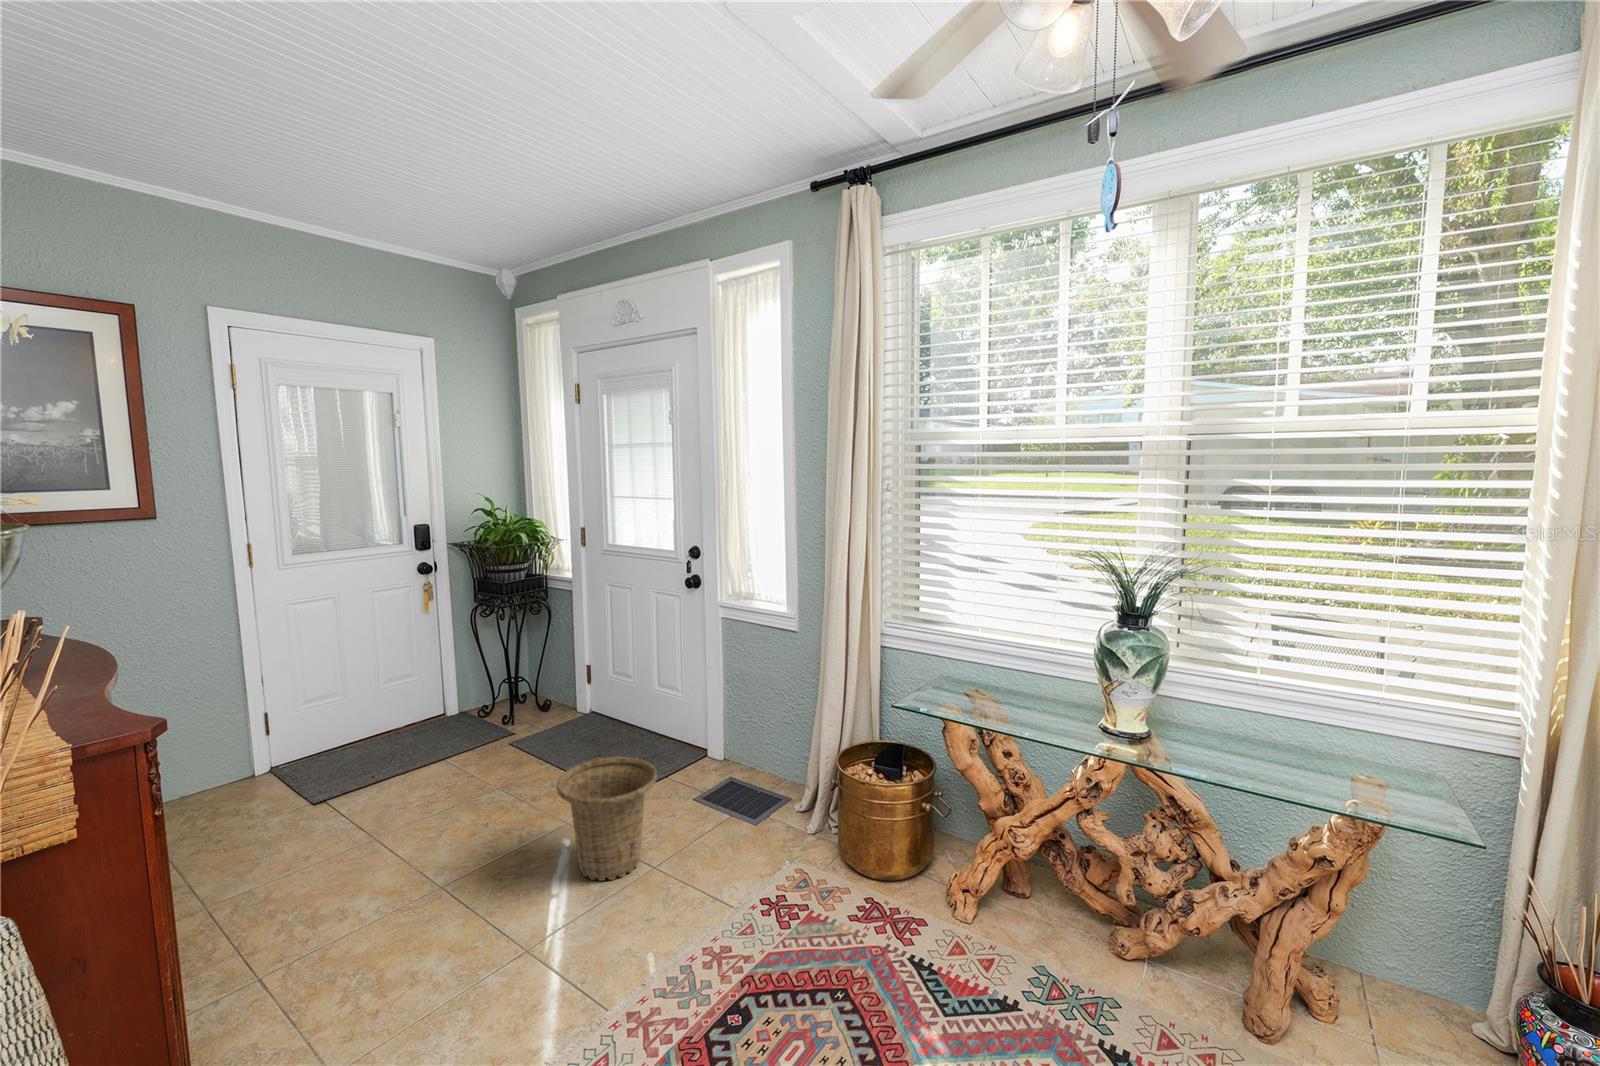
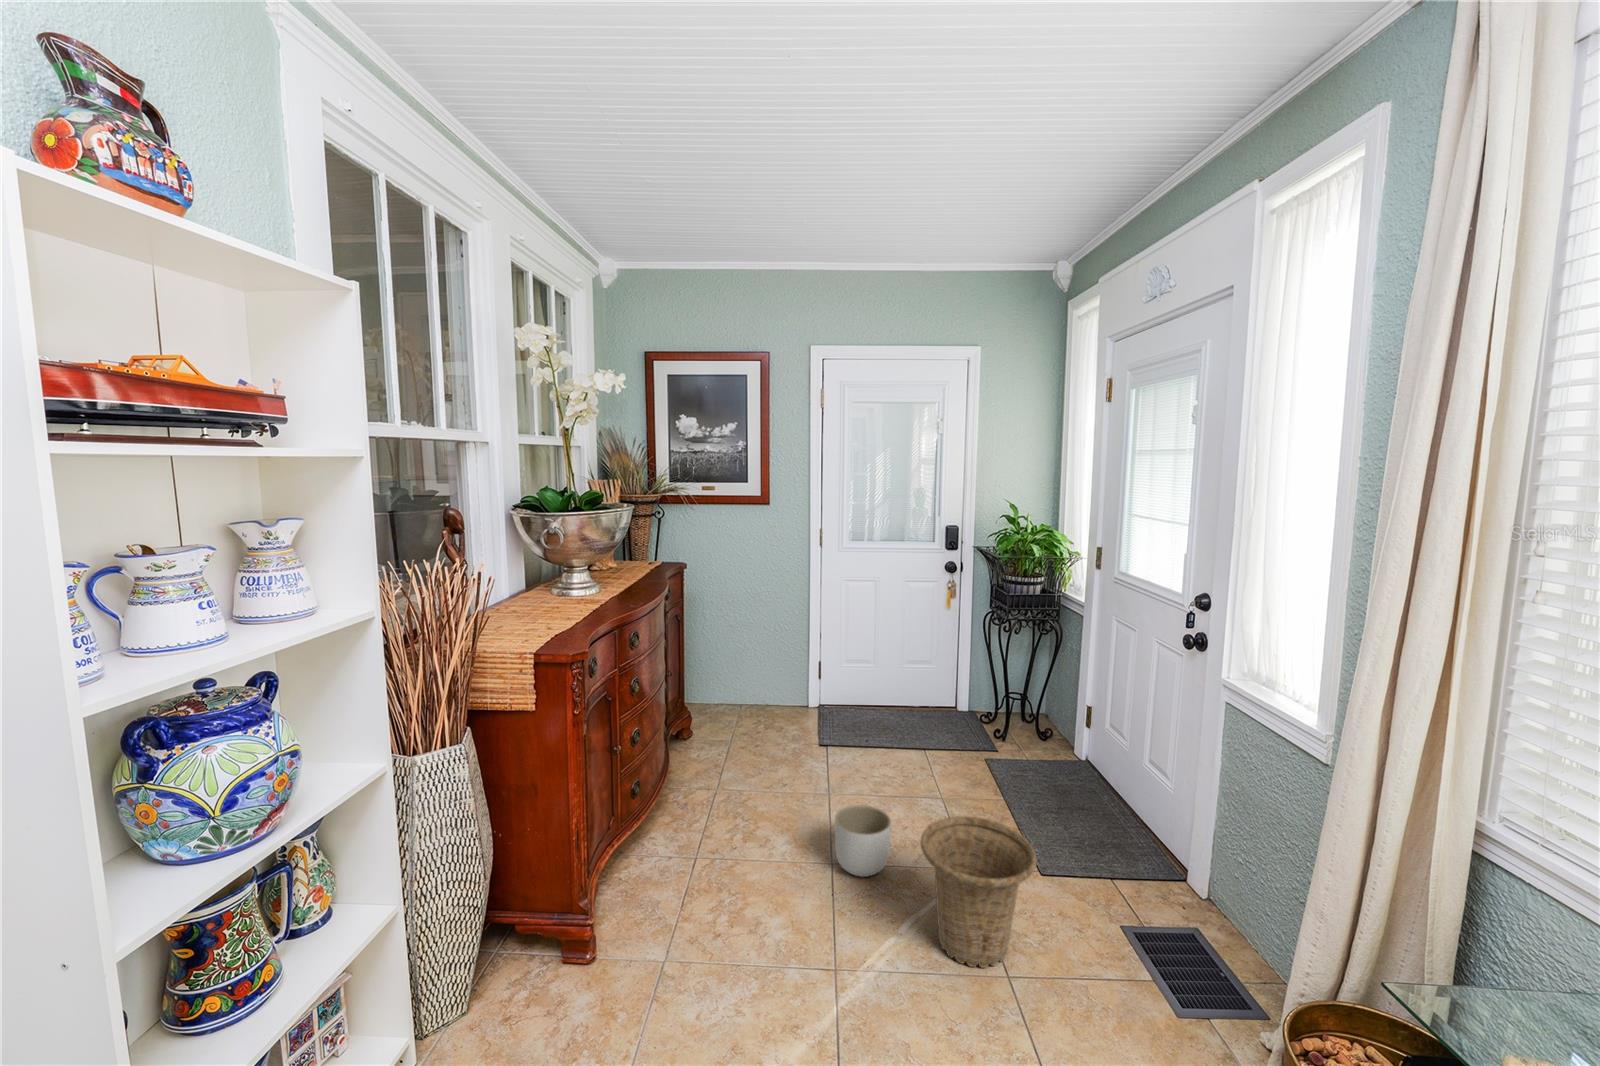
planter: none [433,805,497,879] -> present [835,805,891,877]

